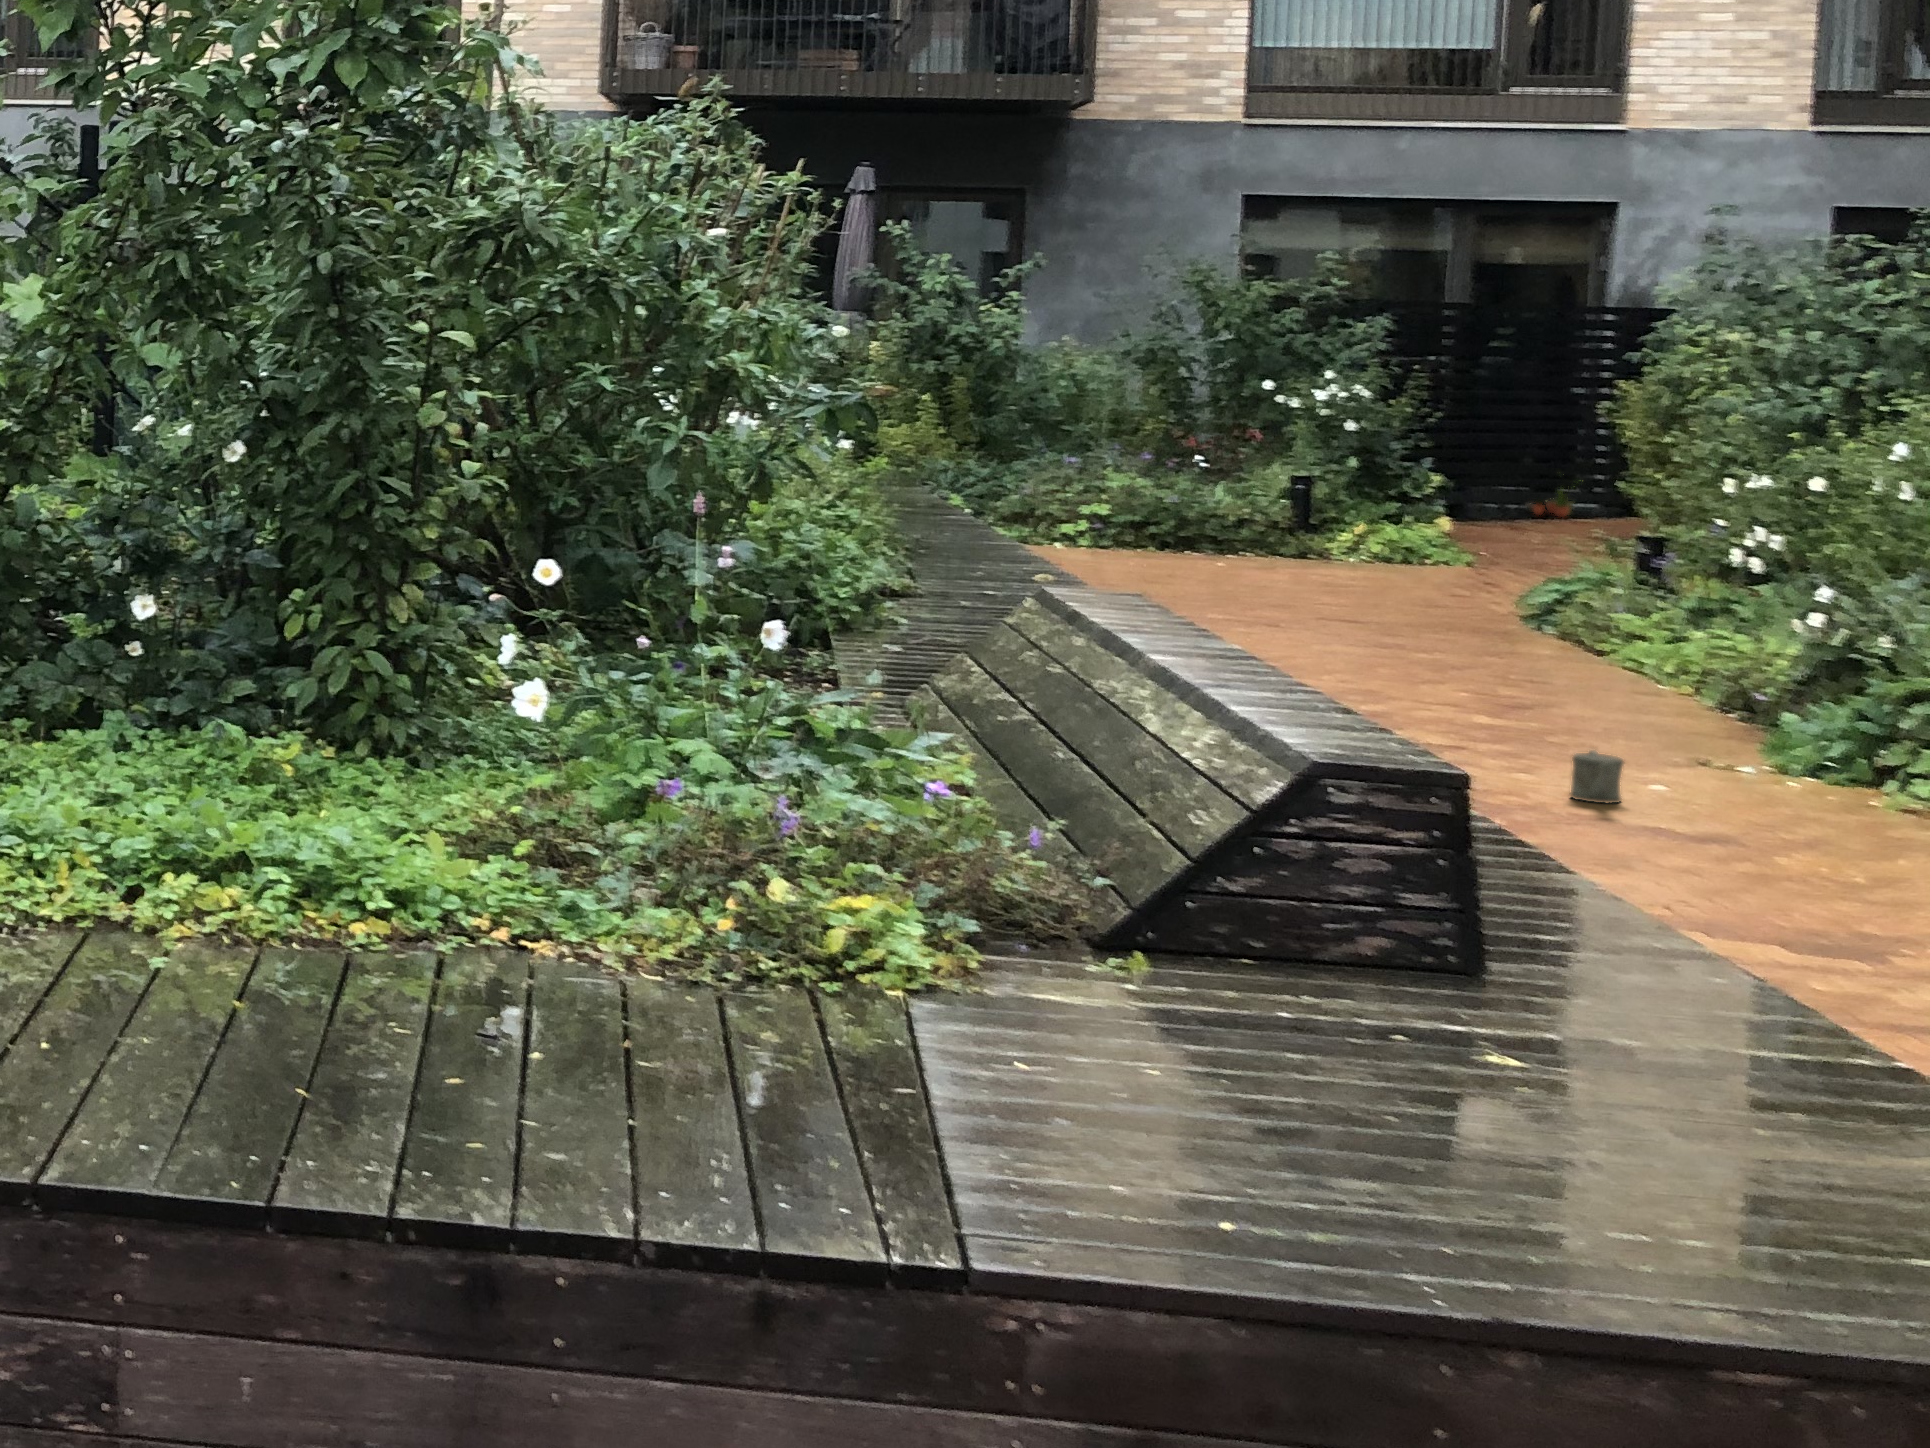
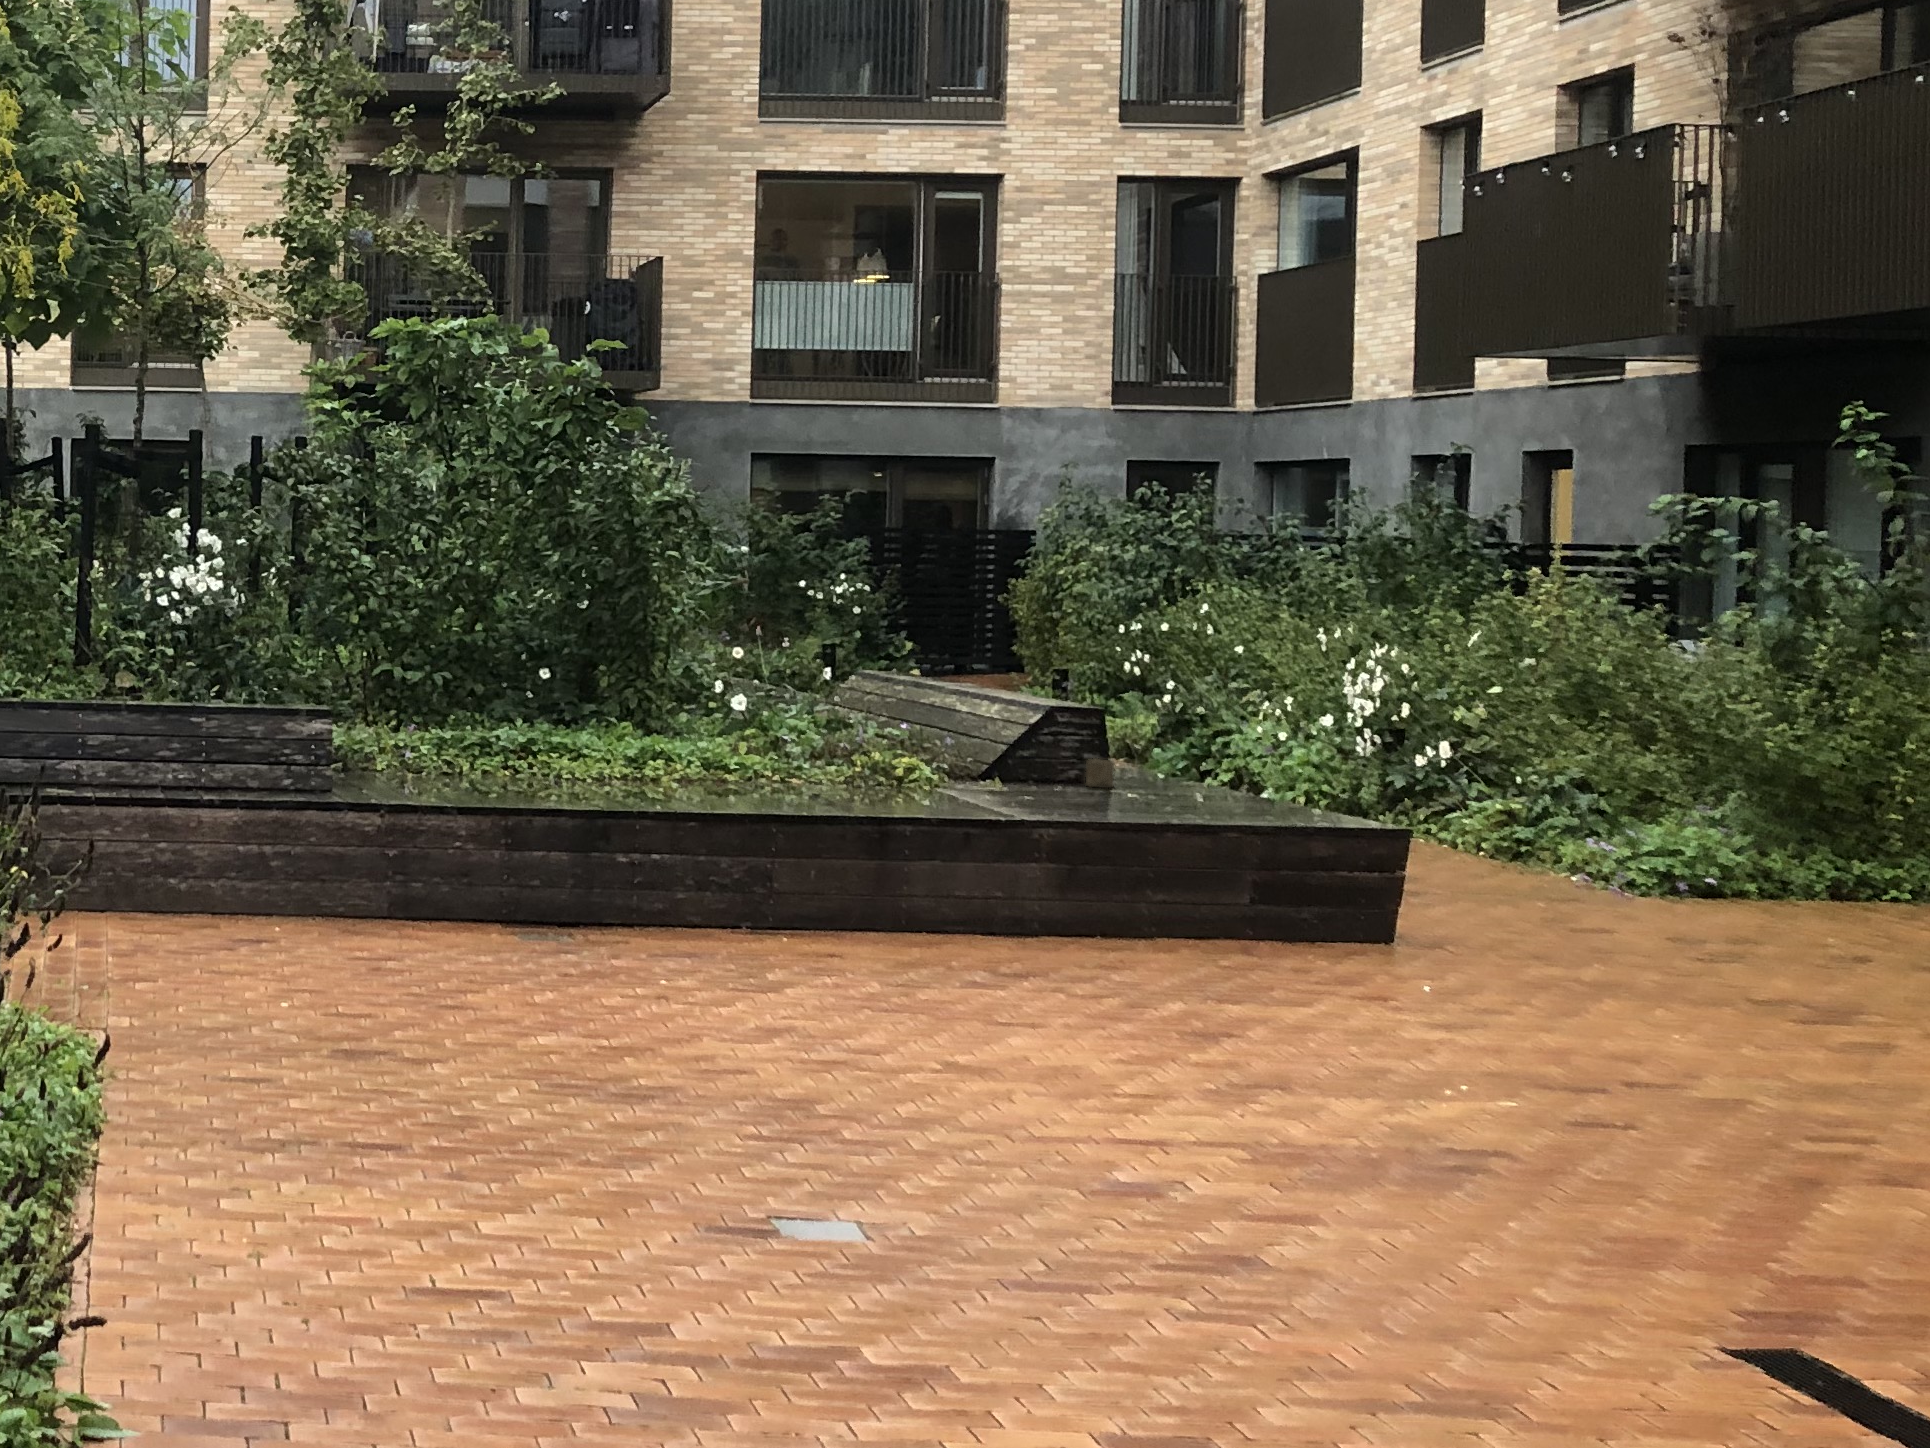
potted plant: present [1527,481,1583,516] -> none [953,643,989,674]

